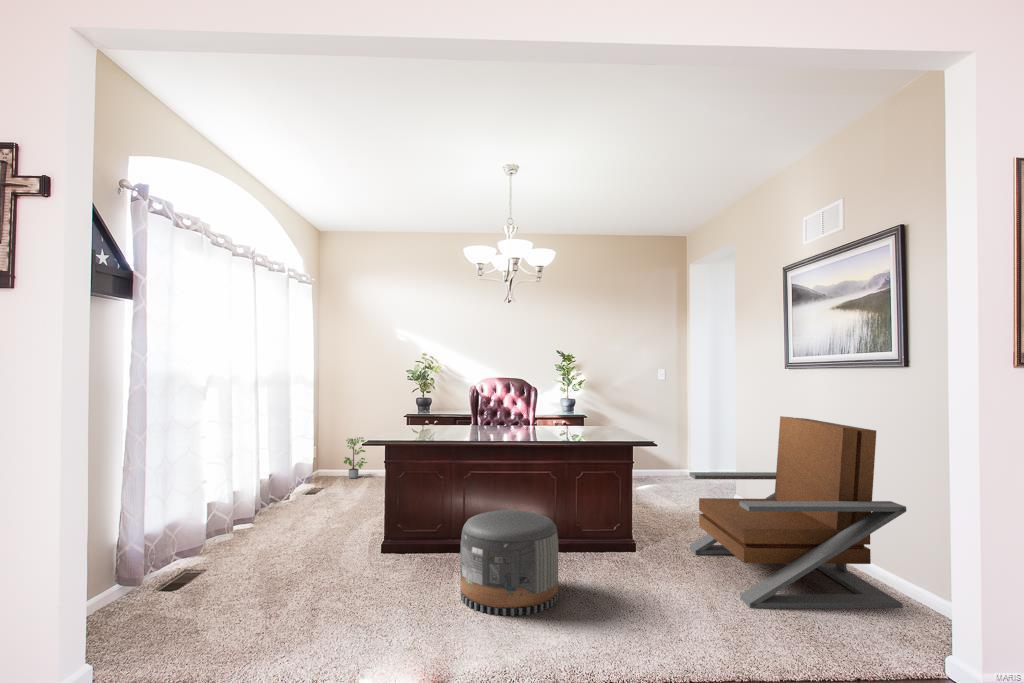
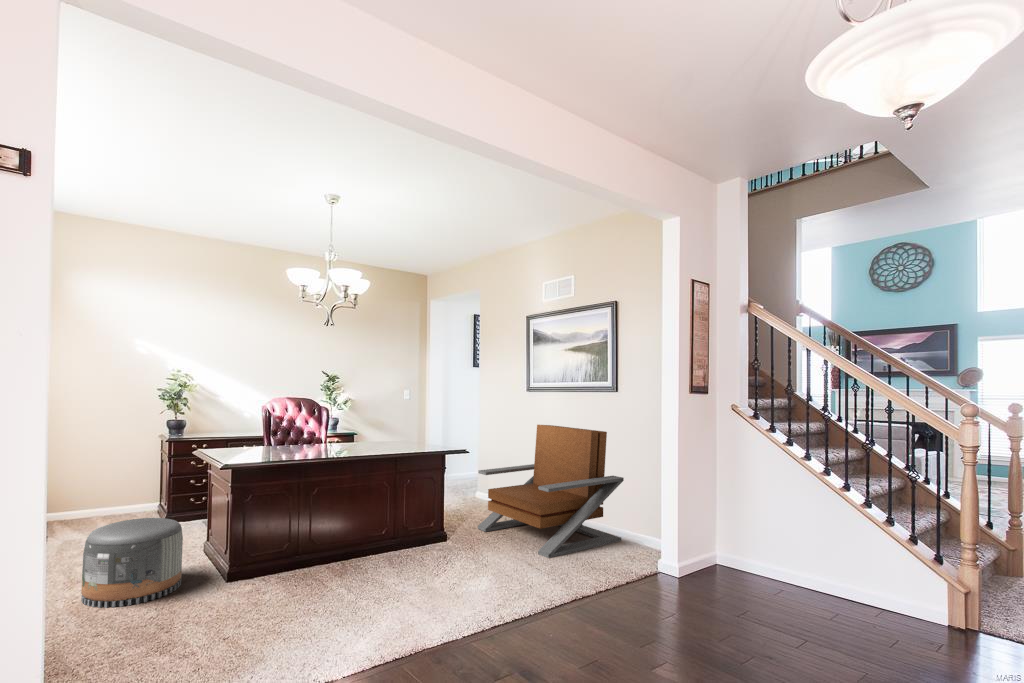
potted plant: present [344,437,367,478] -> none [61,467,97,518]
pouf: present [460,510,558,616] -> present [81,518,183,608]

